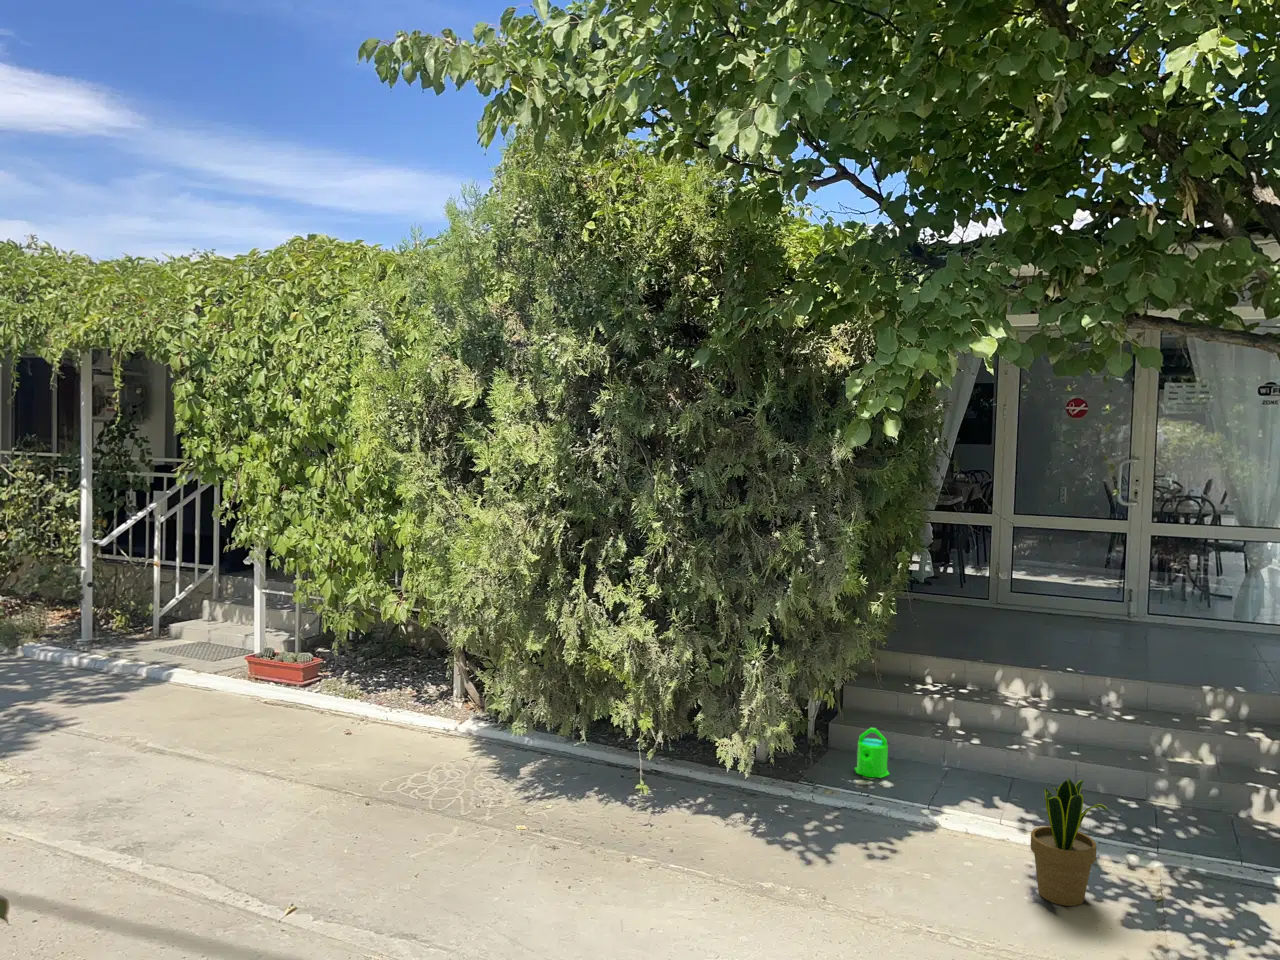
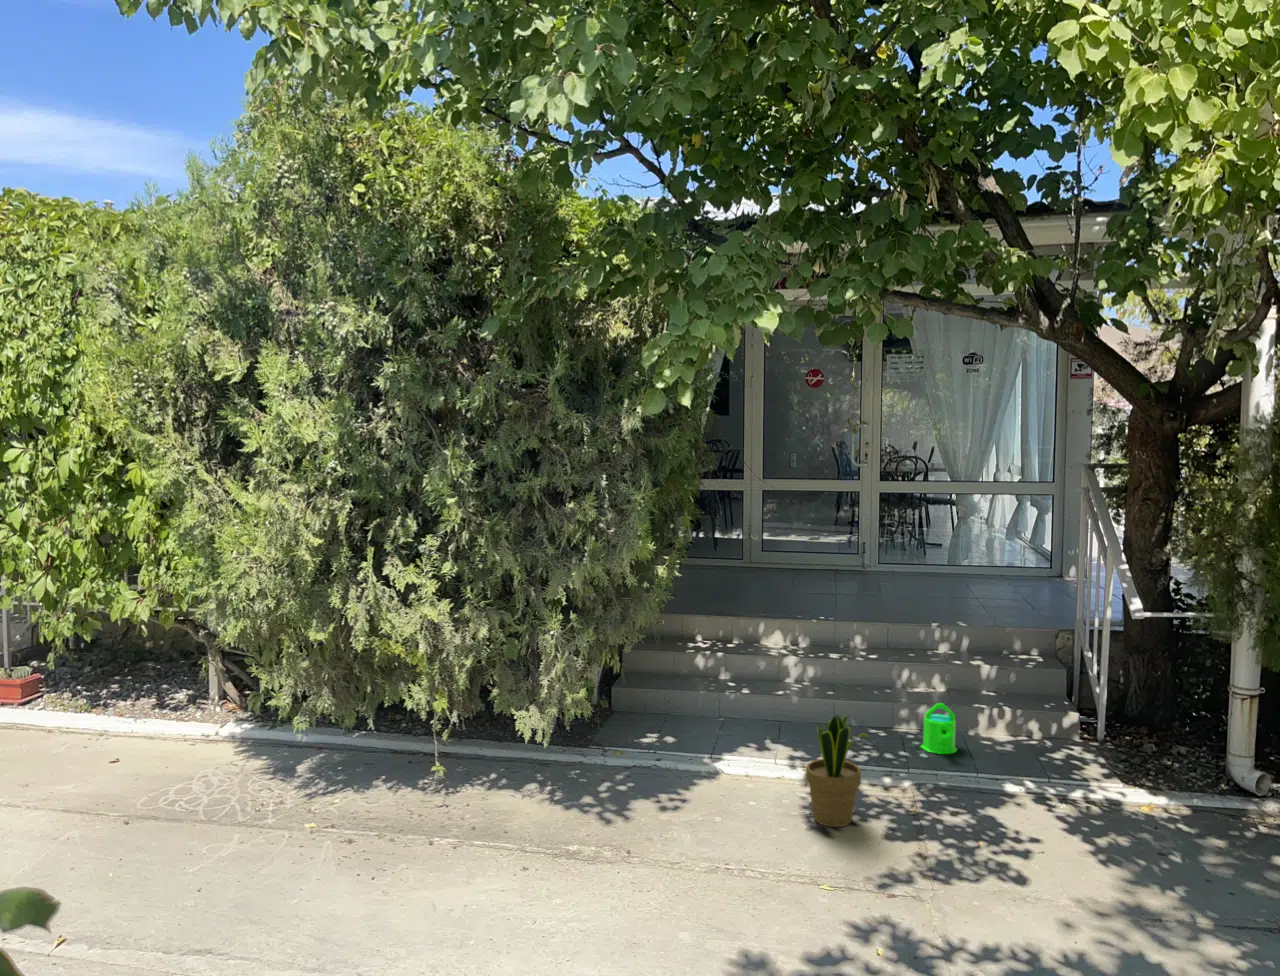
watering can: present [855,728,889,778] -> present [921,703,957,754]

